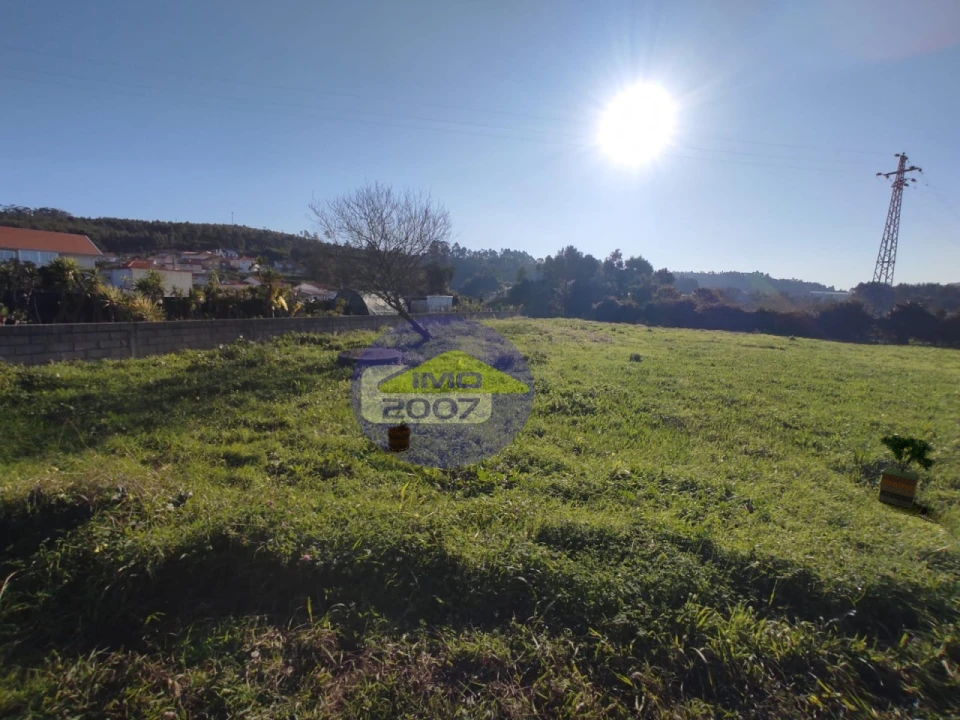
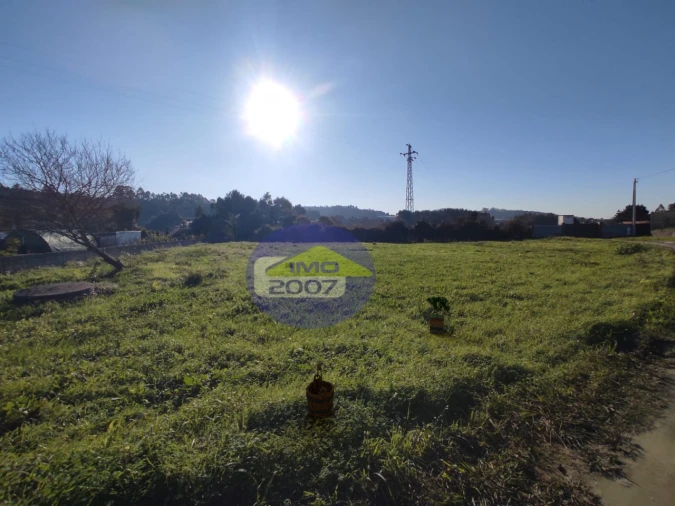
wooden bucket: present [387,411,411,451] -> present [306,364,334,418]

